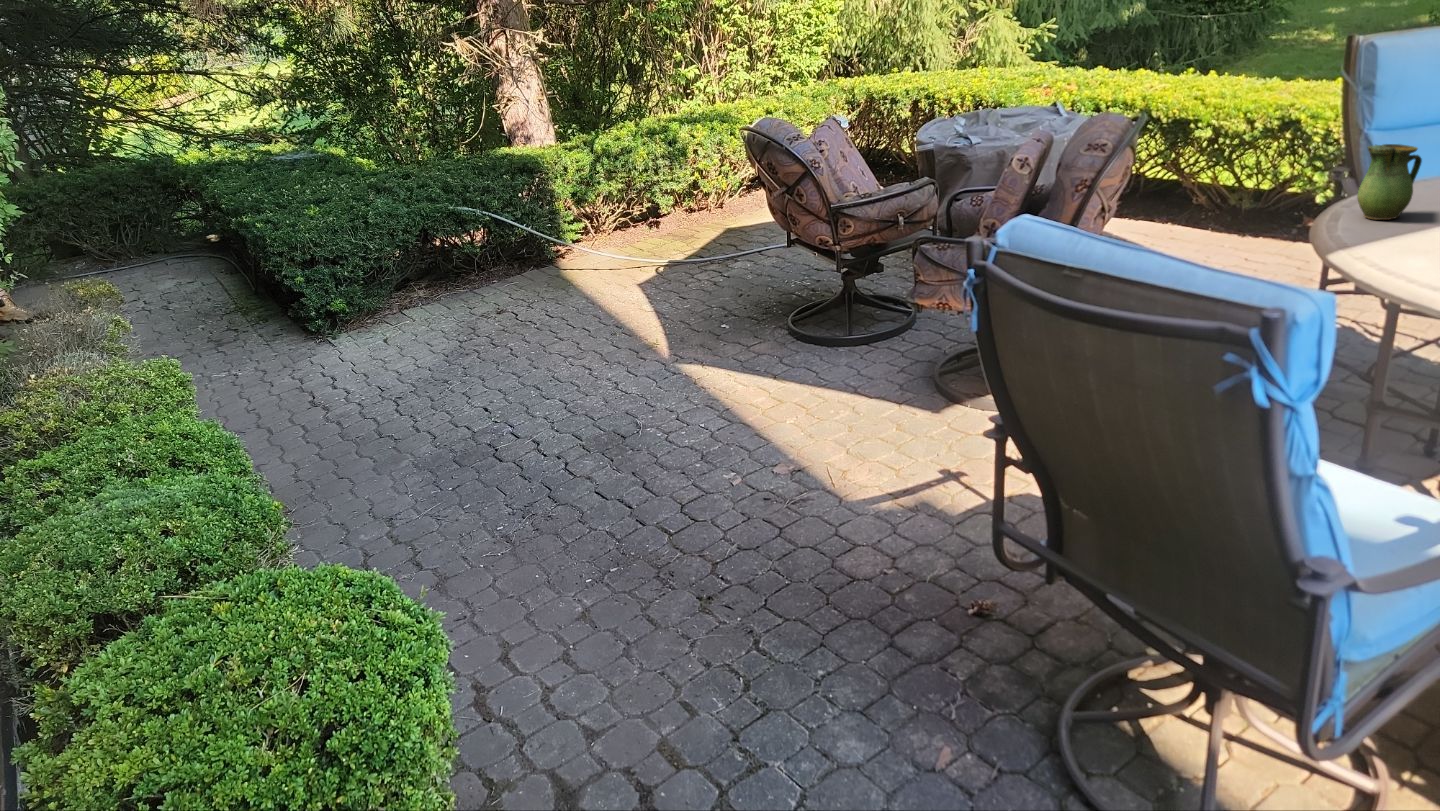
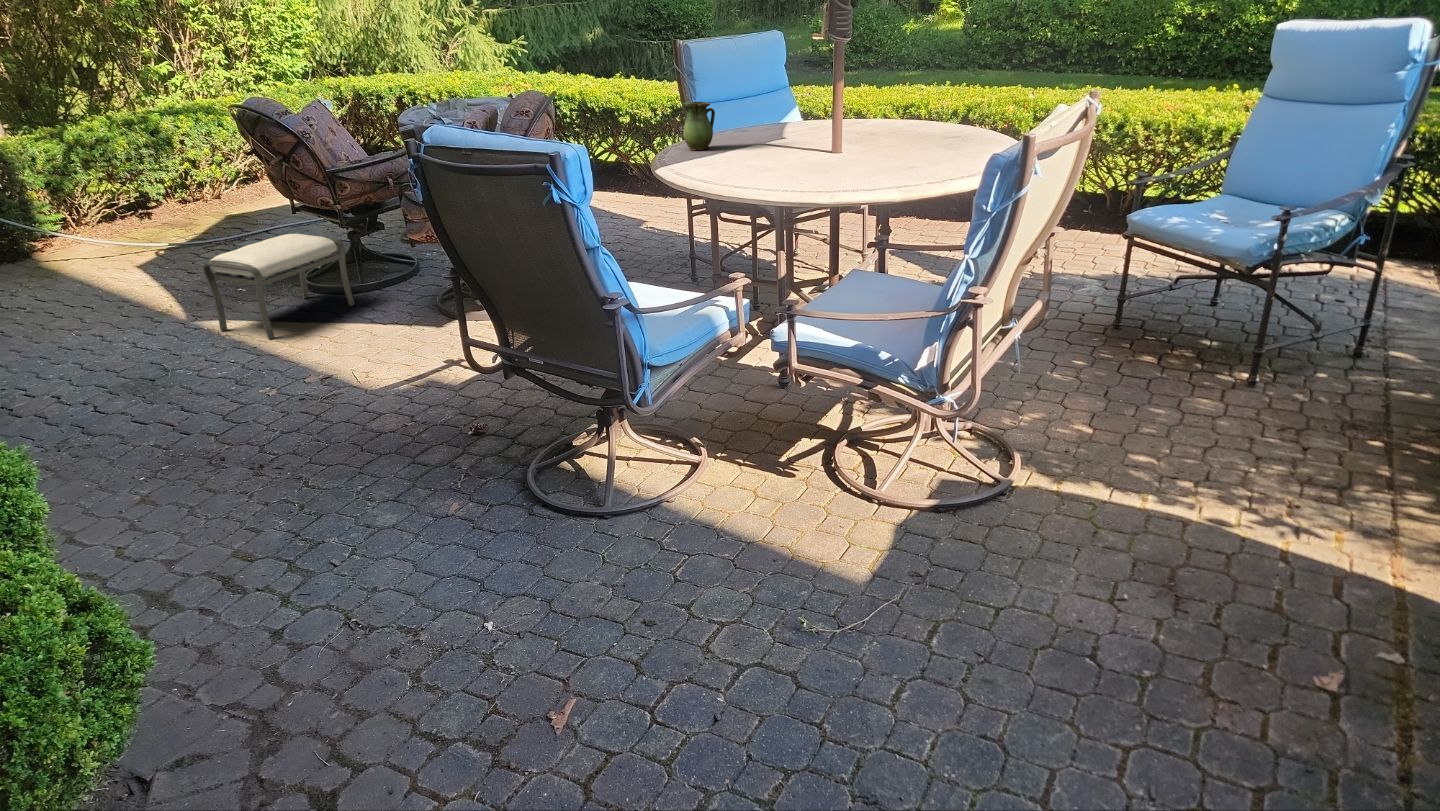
ottoman: none [689,277,843,403] -> present [203,234,355,339]

